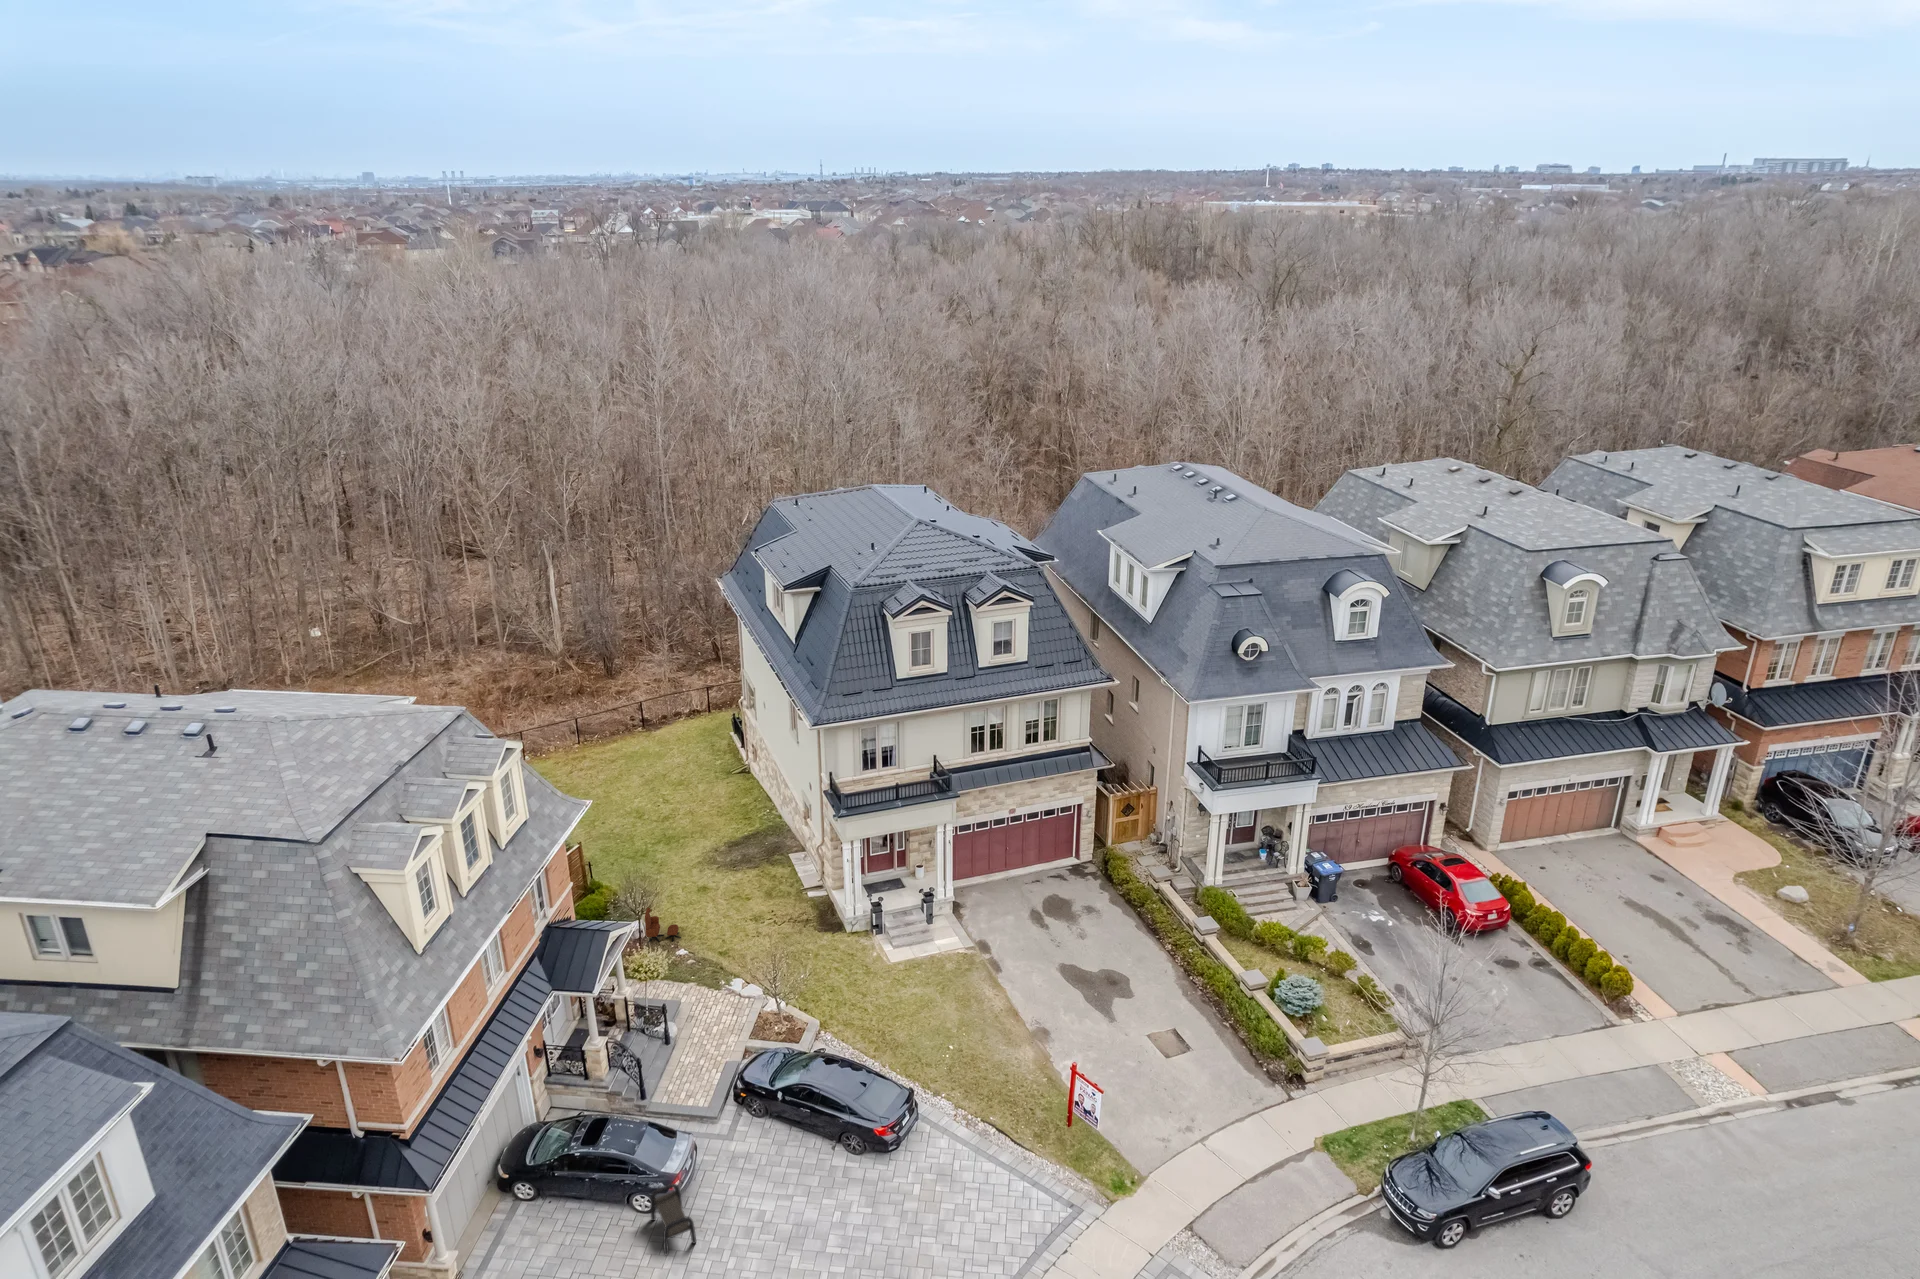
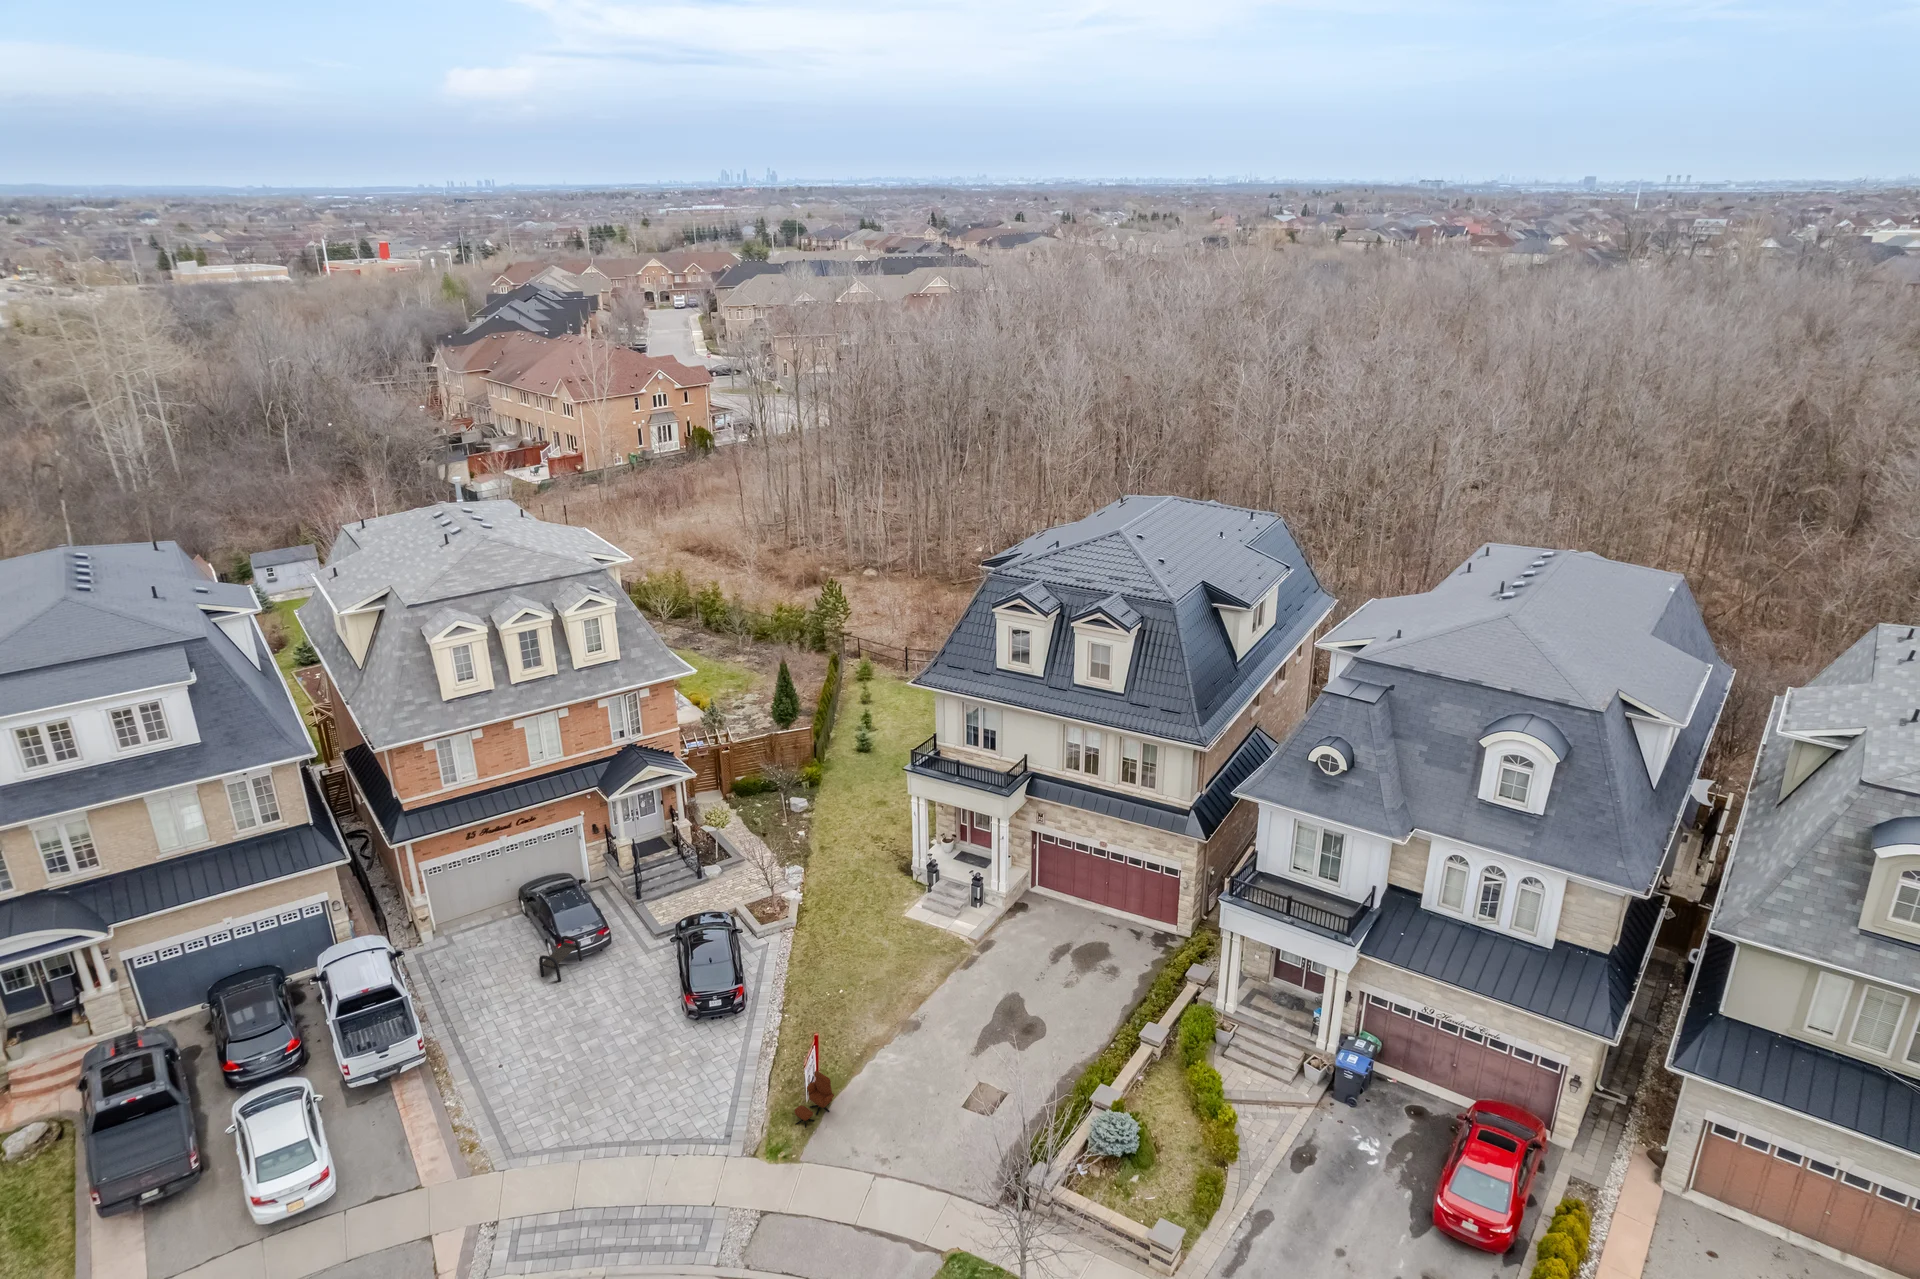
lounge chair: present [645,908,681,943] -> present [795,1071,834,1128]

